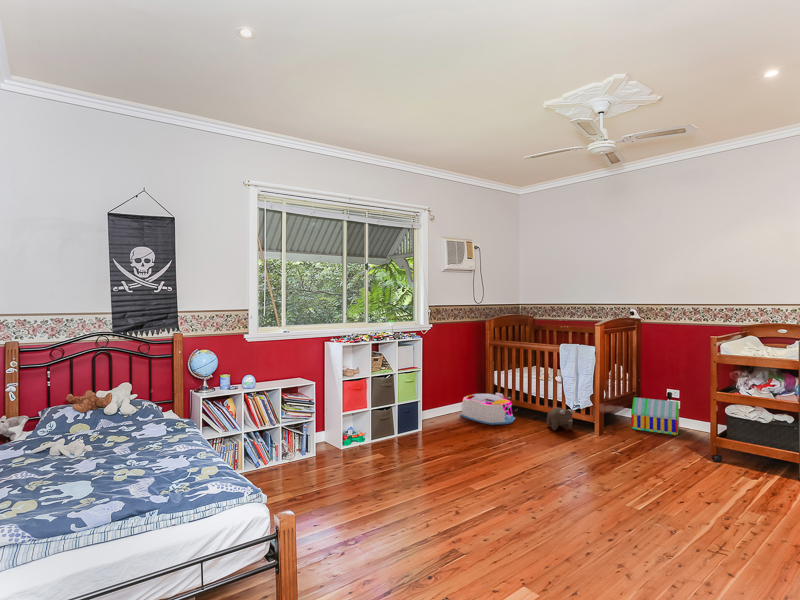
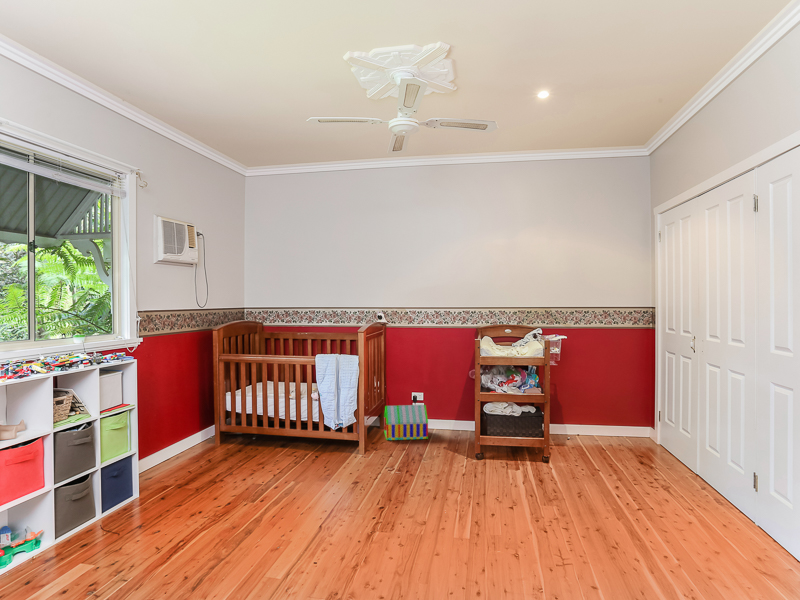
storage bin: present [461,393,515,425] -> none [185,423,260,467]
plush toy: present [547,407,574,430] -> none [303,430,337,459]

